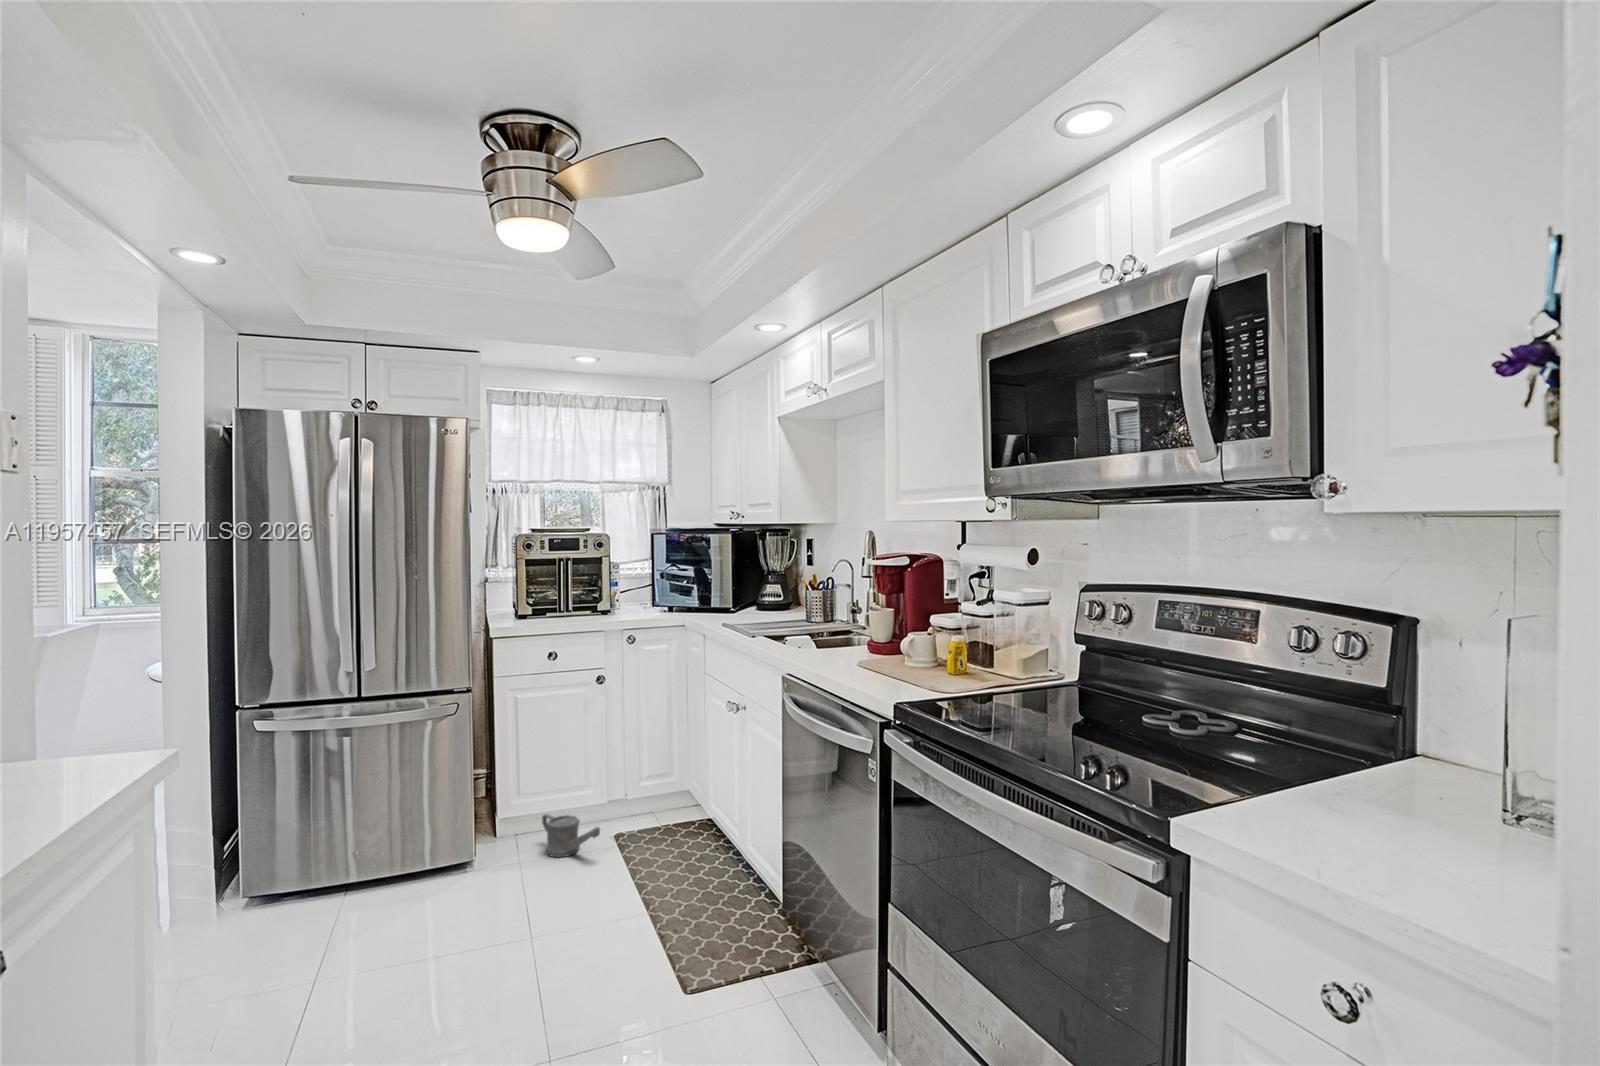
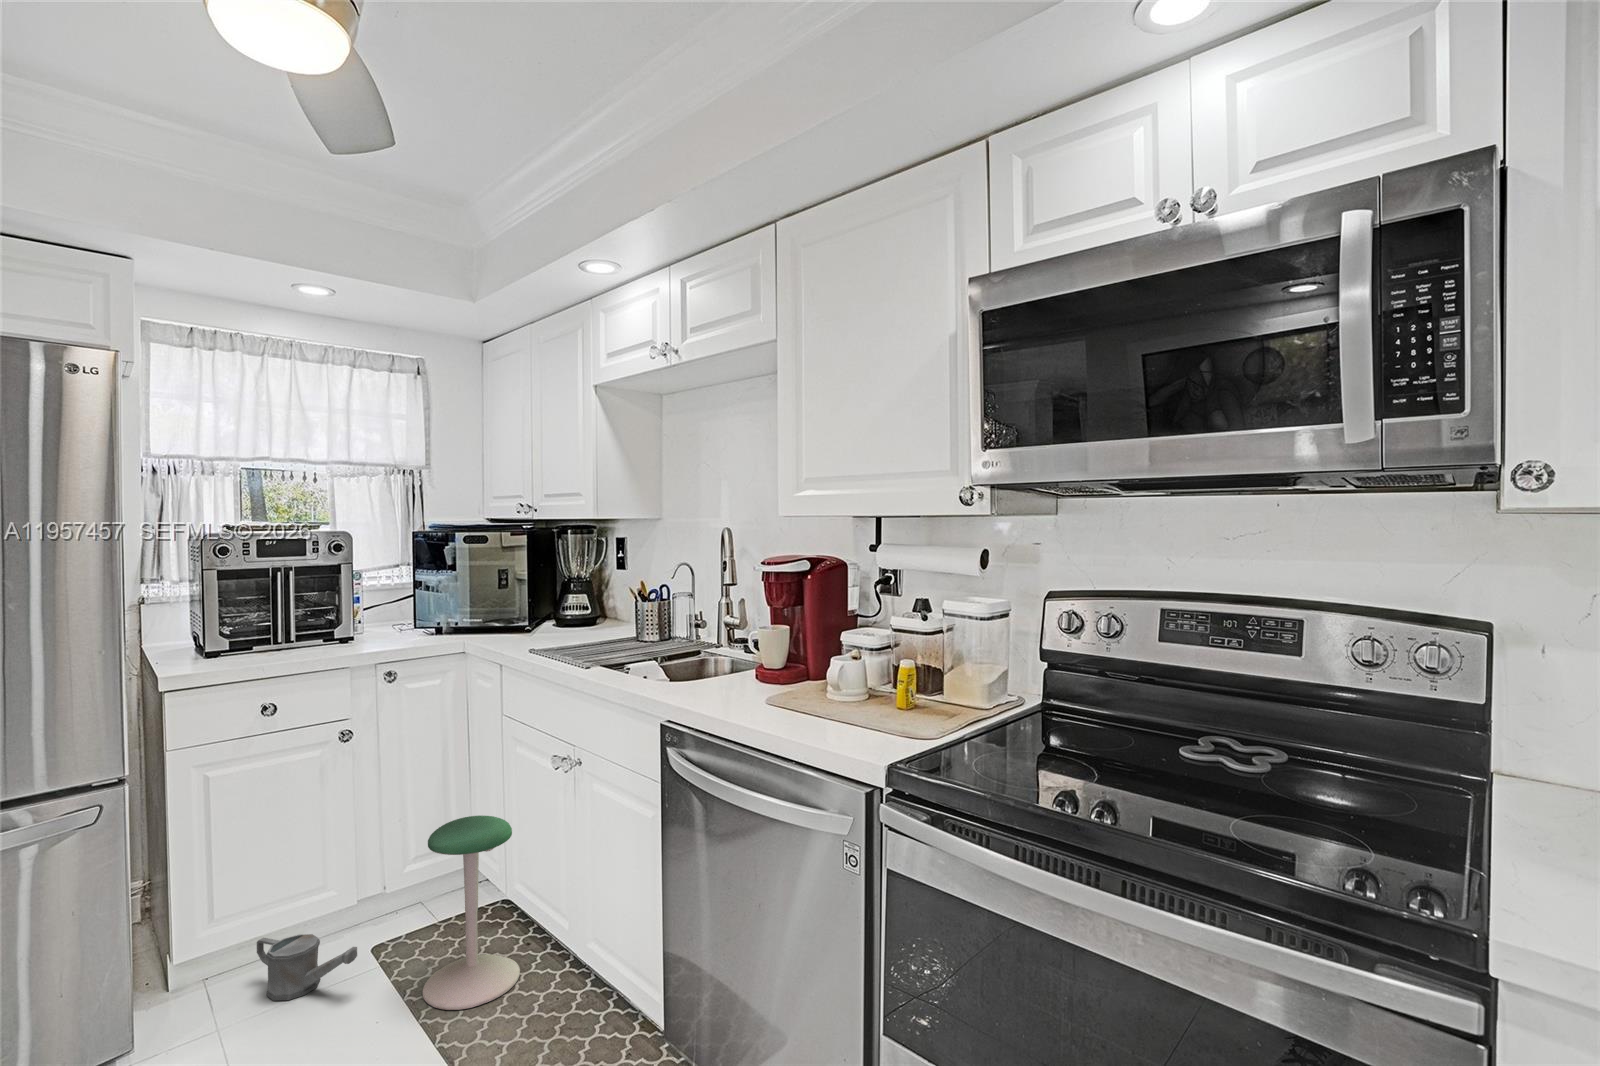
stool: none [640,745,708,882] -> present [422,815,520,1010]

